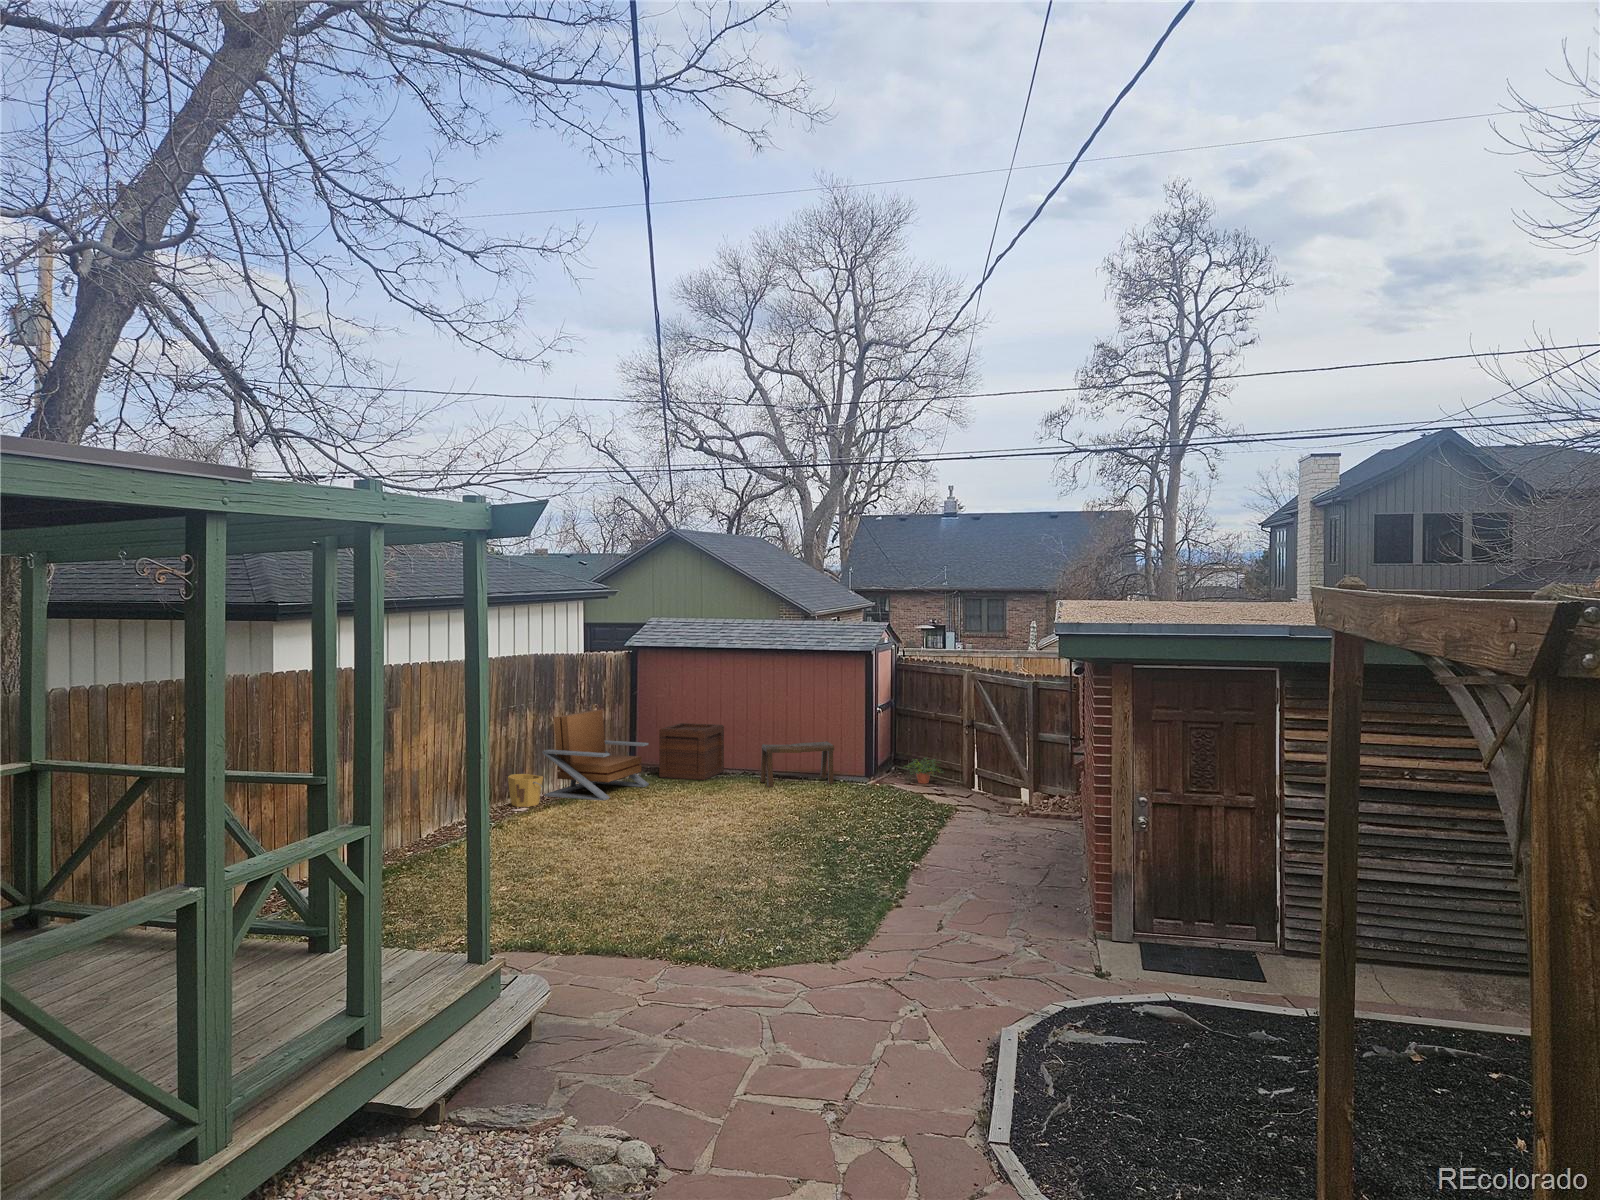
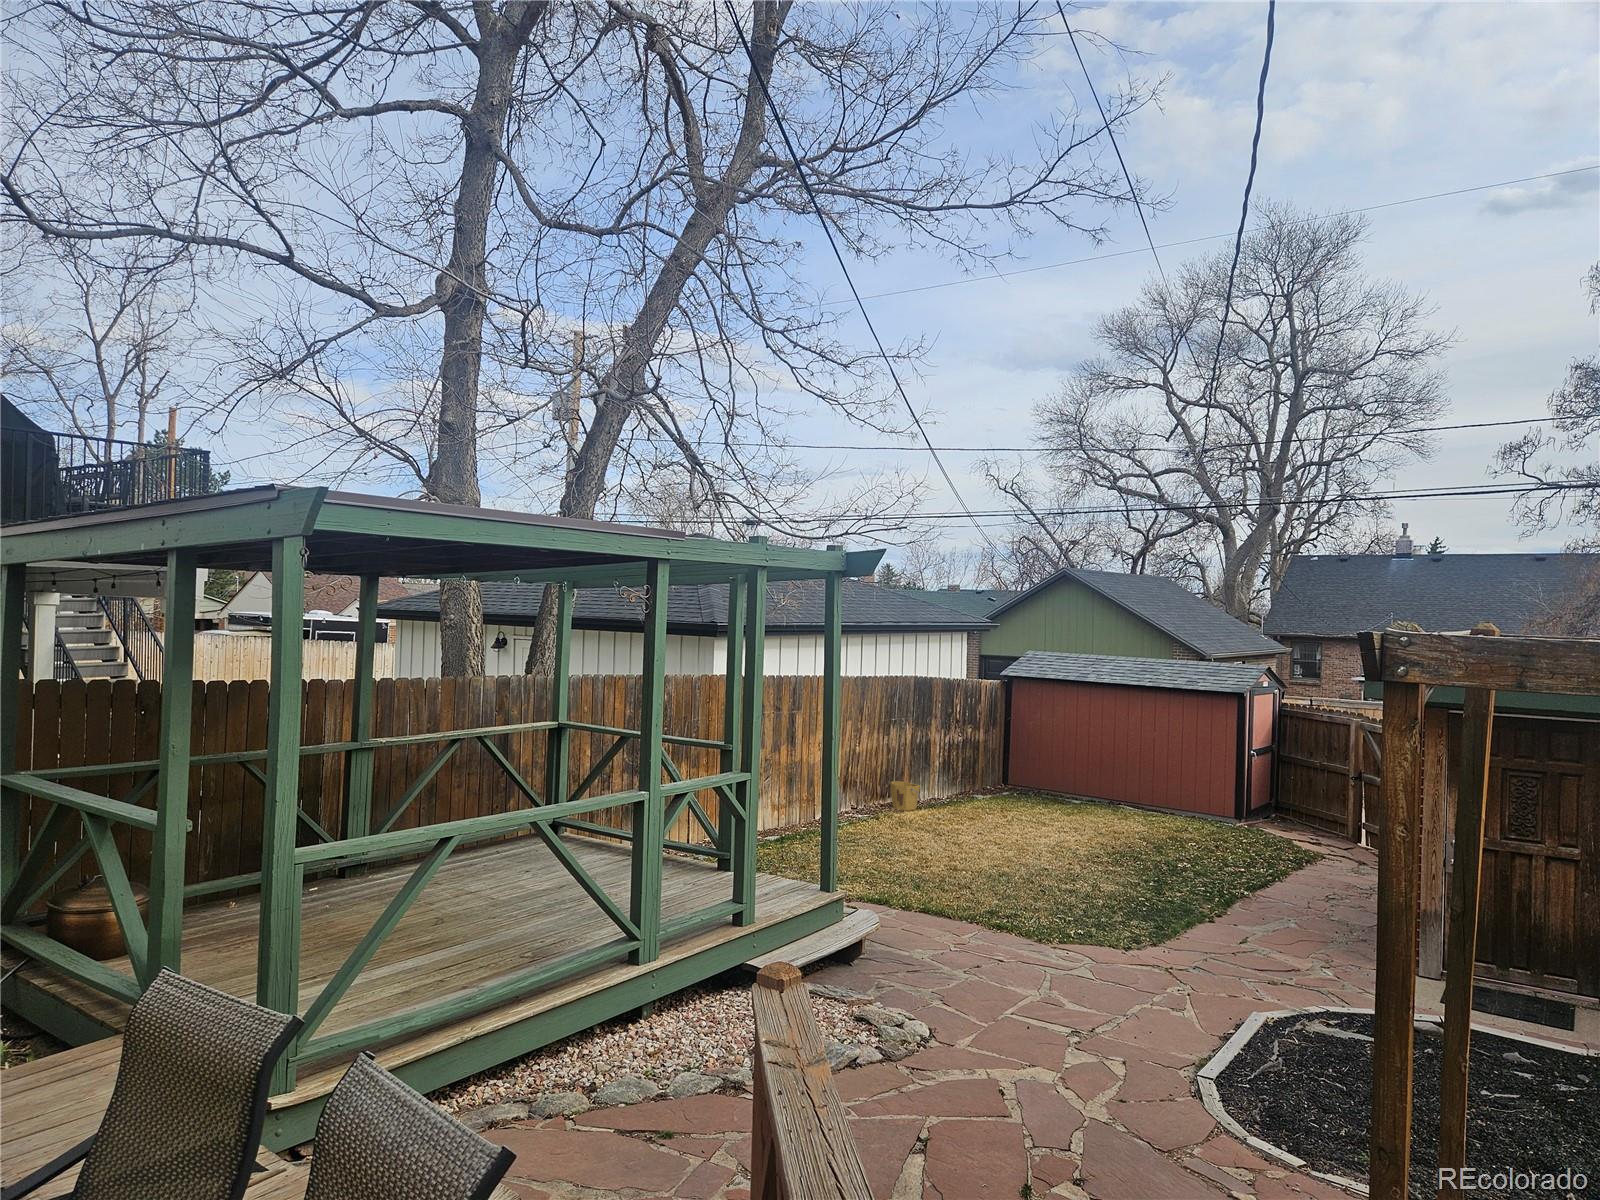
lounge chair: present [542,710,649,801] -> none [922,732,1019,813]
wooden crate: present [659,723,724,780] -> none [1031,752,1096,807]
bench: present [760,741,834,787] -> none [1128,777,1205,823]
potted plant: present [902,757,945,784] -> none [1281,806,1332,833]

